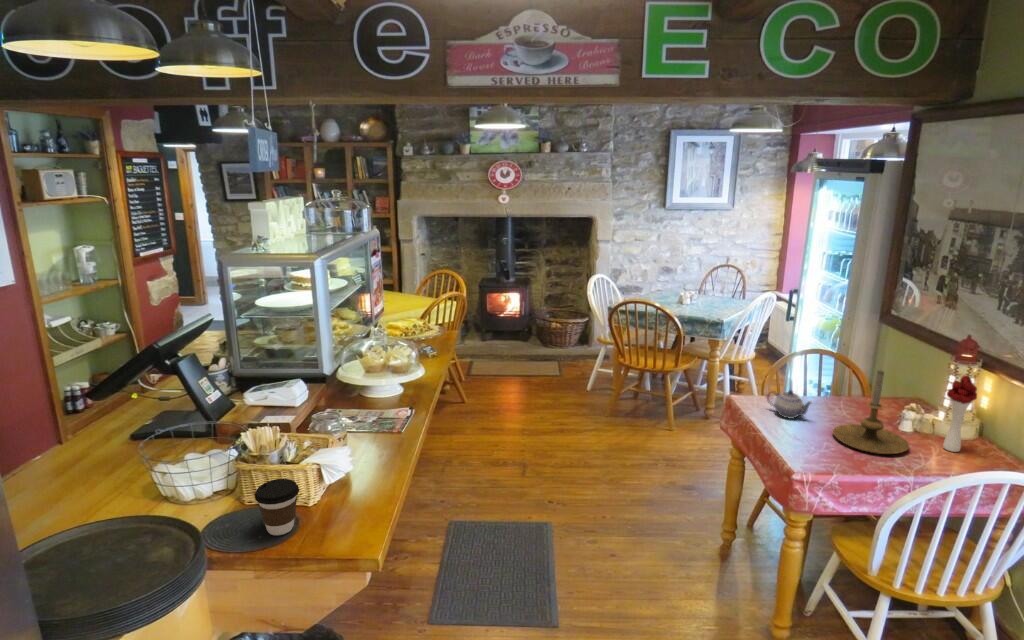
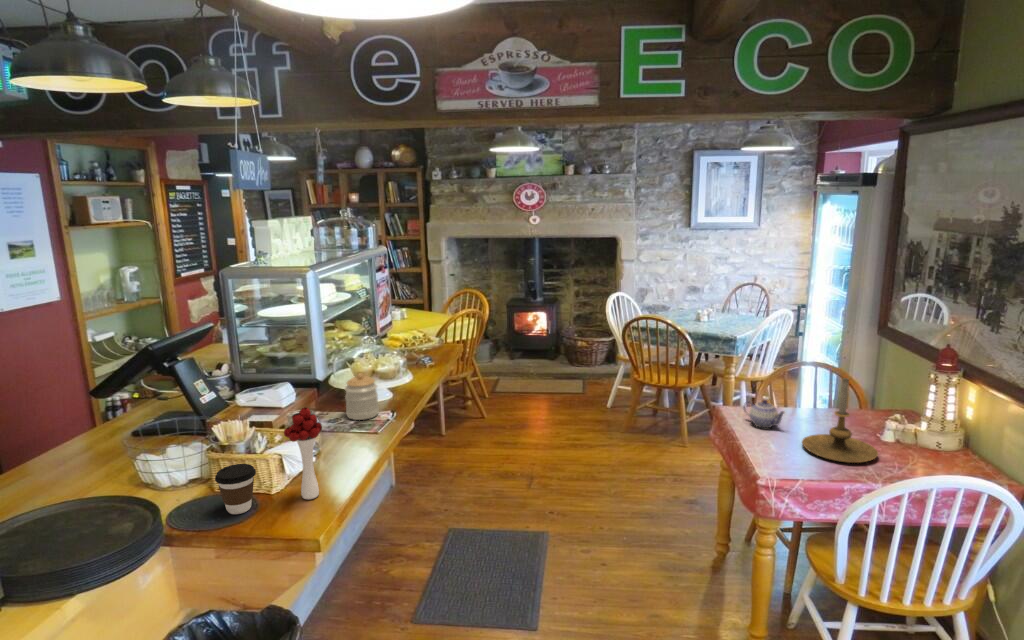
jar: none [364,369,400,418] -> present [345,373,379,420]
flower bouquet: present [943,376,977,452] -> present [284,408,322,499]

